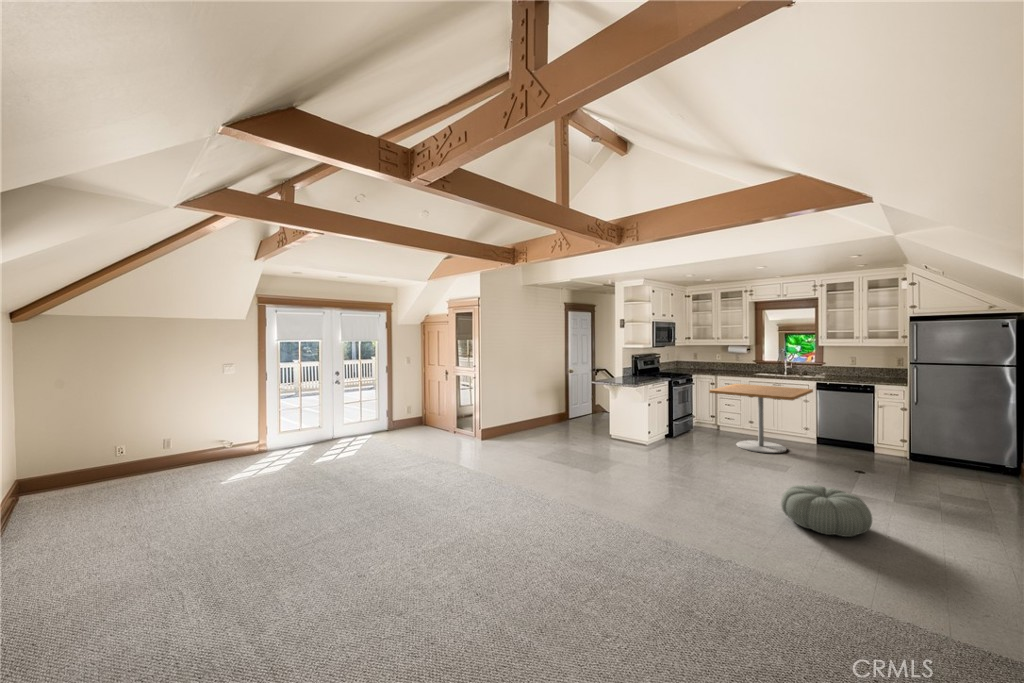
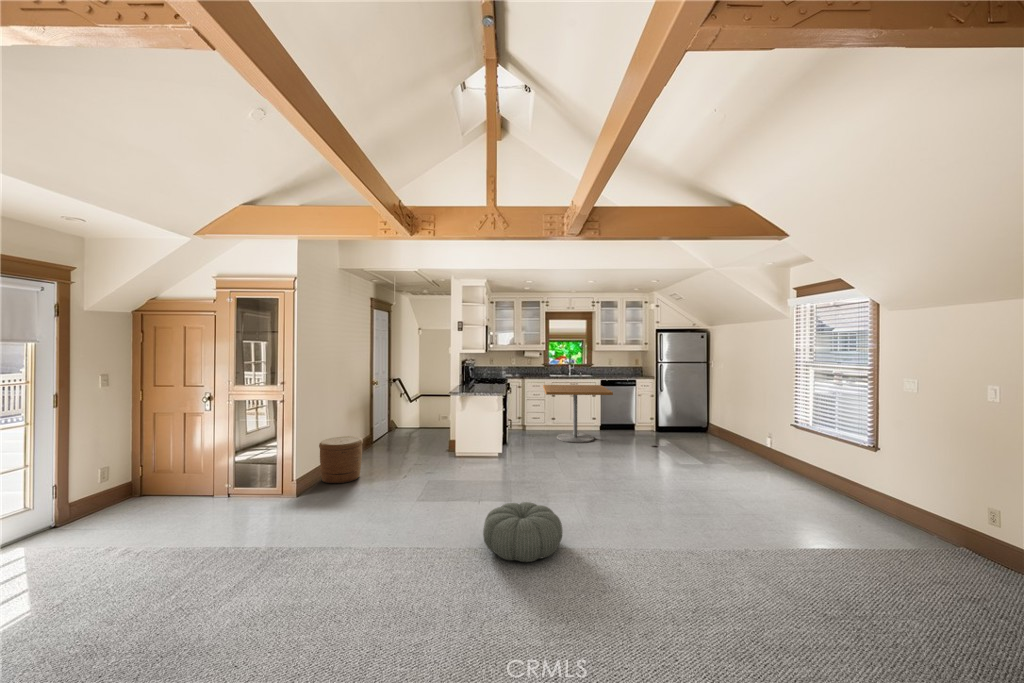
woven basket: none [498,408,527,440] -> present [319,436,363,483]
pouf: present [781,485,872,537] -> present [483,502,563,562]

